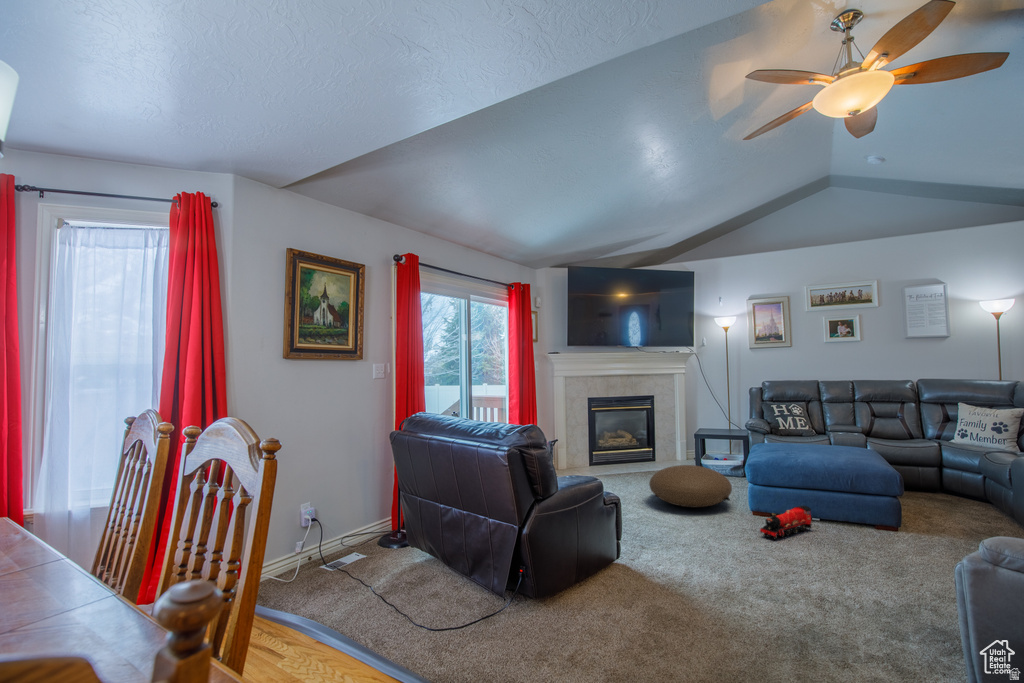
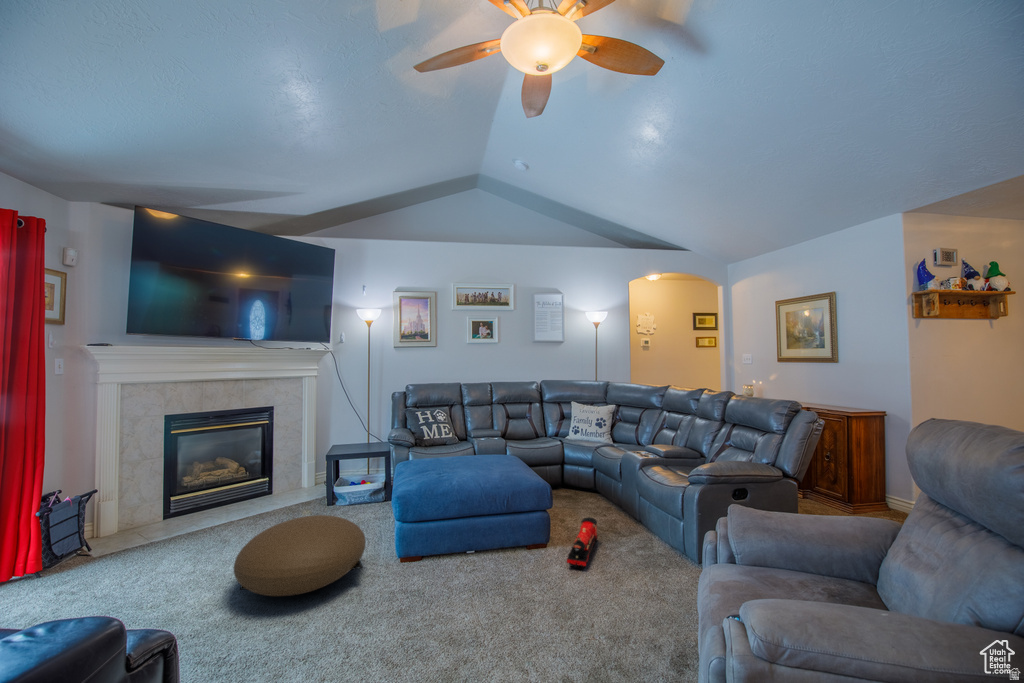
toy train: present [760,506,811,540] -> present [567,517,598,569]

